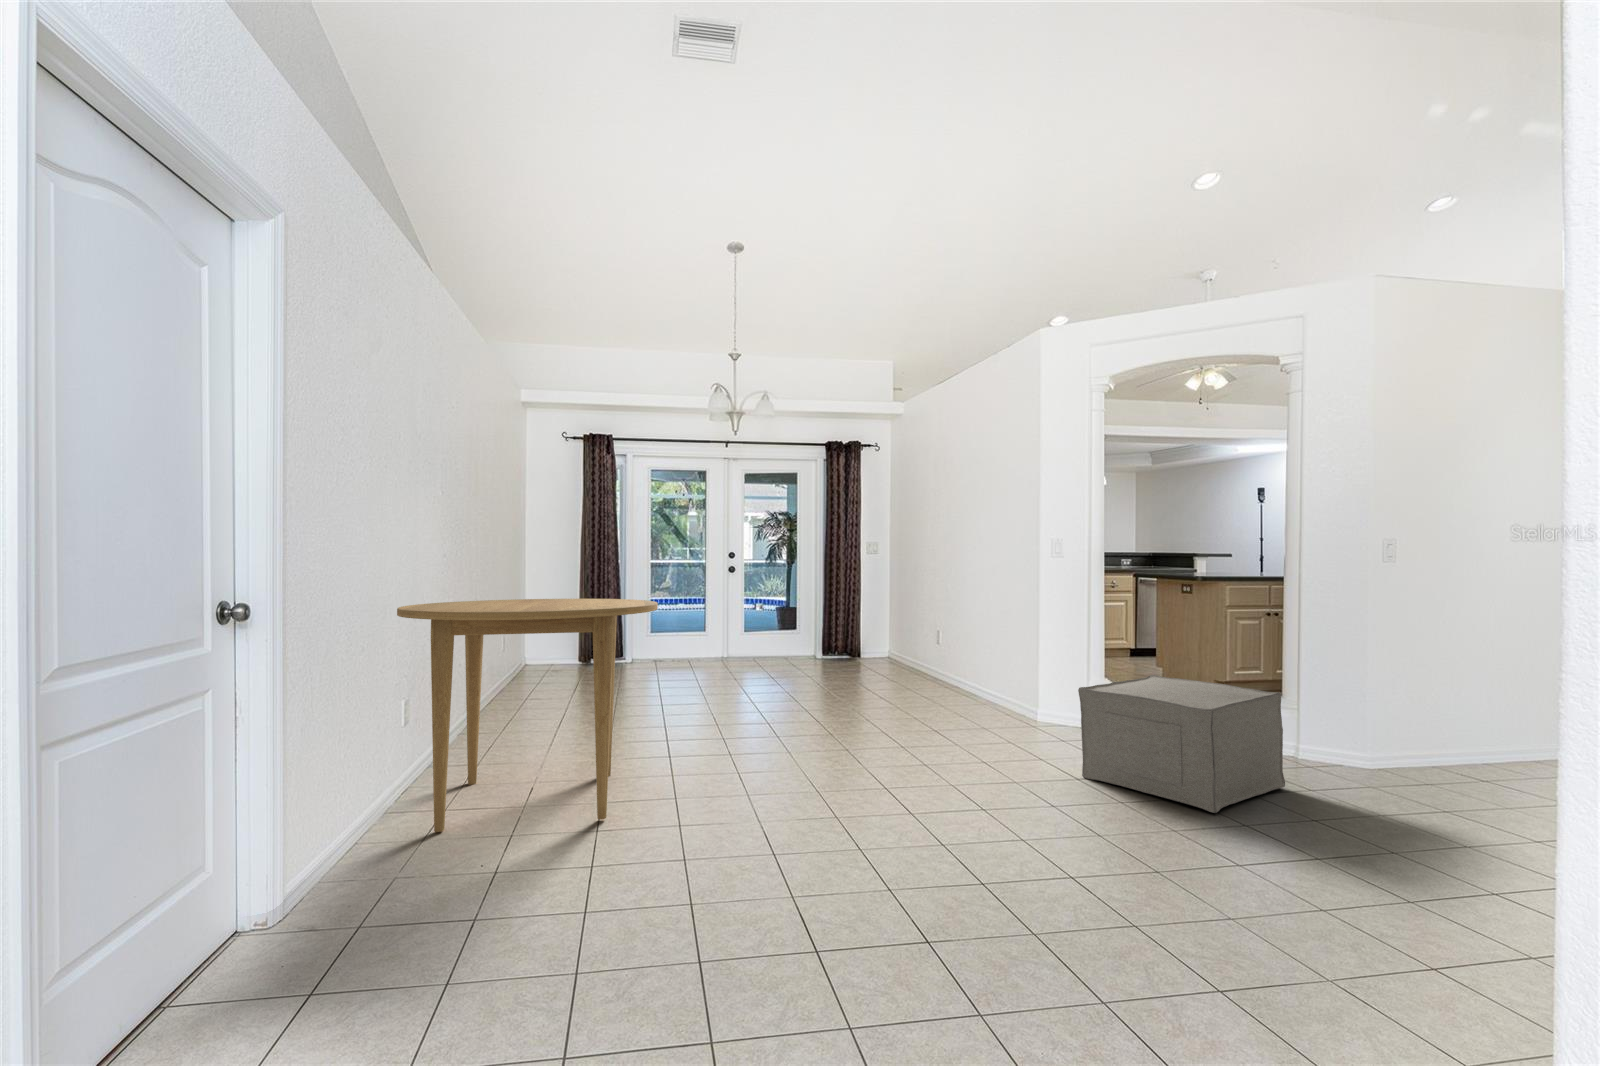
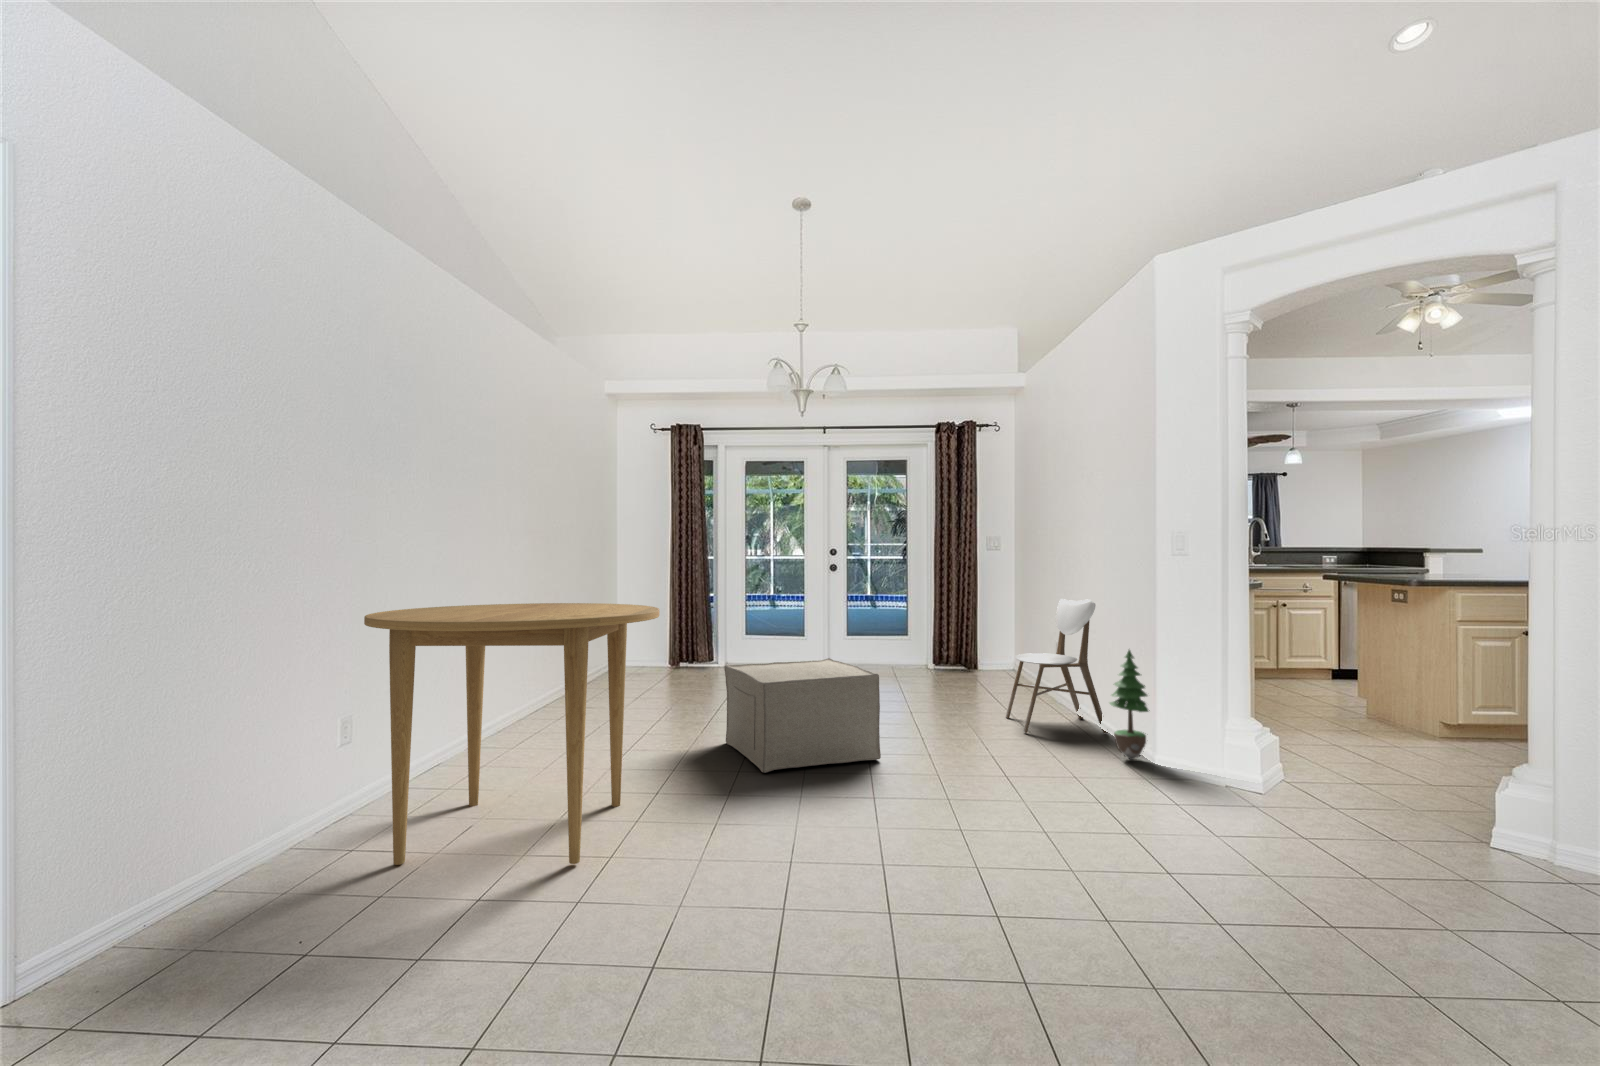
dining chair: none [899,593,984,705] -> present [1006,599,1108,733]
potted tree: none [991,631,1023,720] -> present [1110,650,1148,760]
ottoman: present [1078,675,1285,813] -> present [725,658,881,773]

